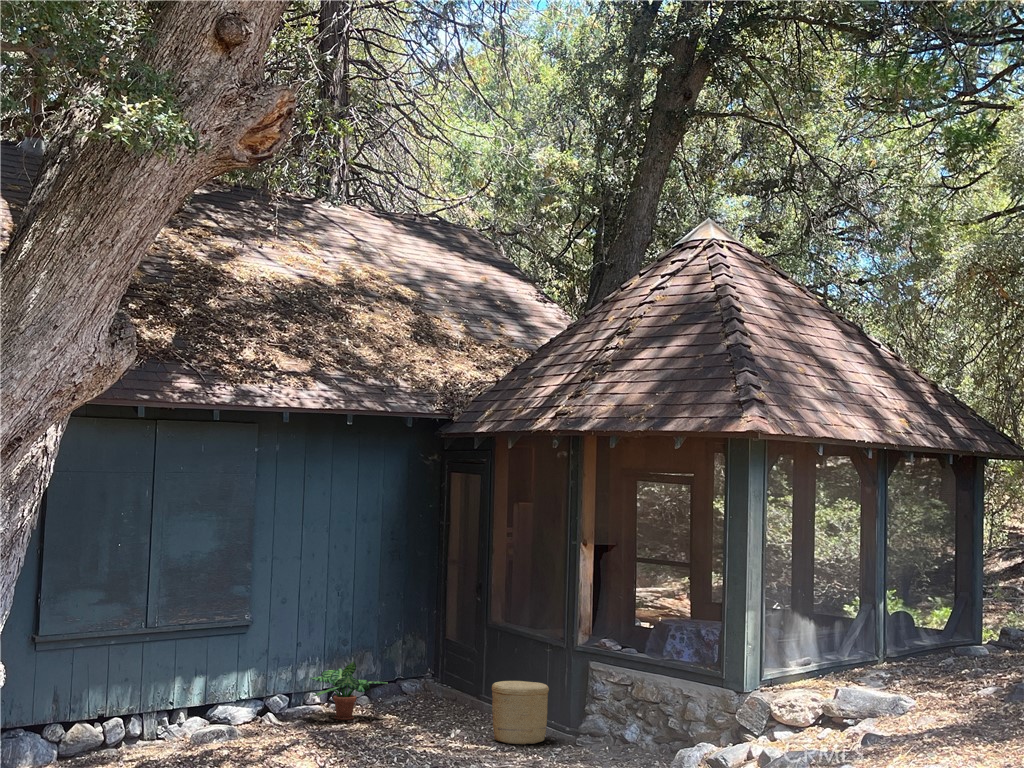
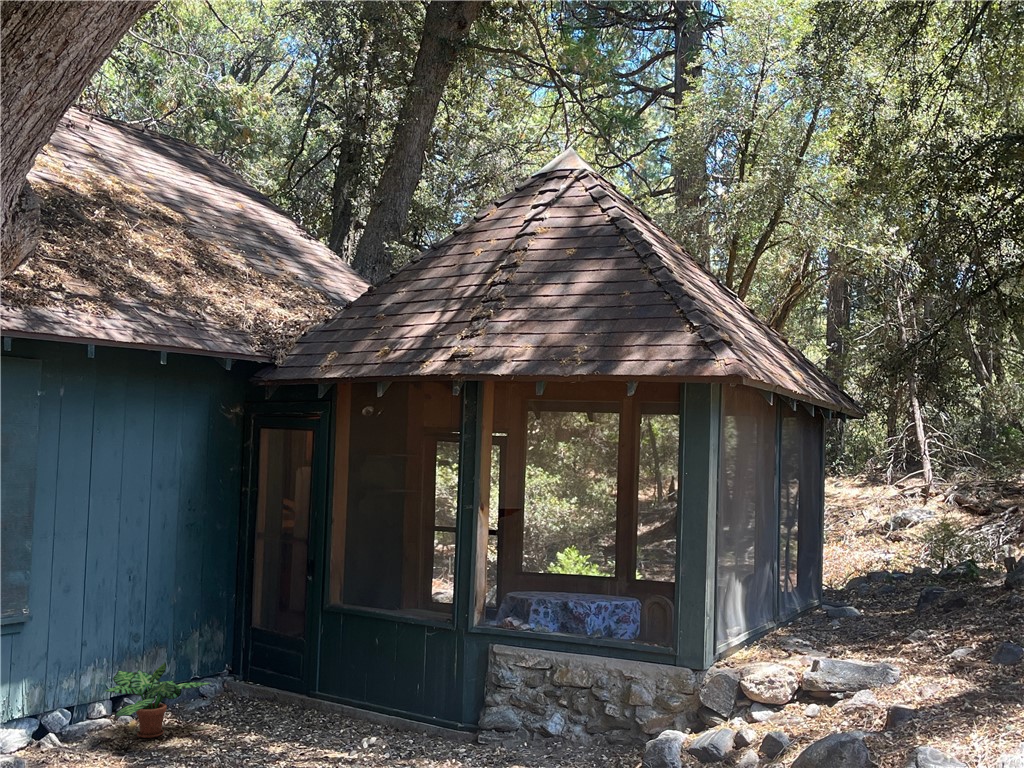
woven basket: present [492,681,549,744] -> none [369,669,438,750]

